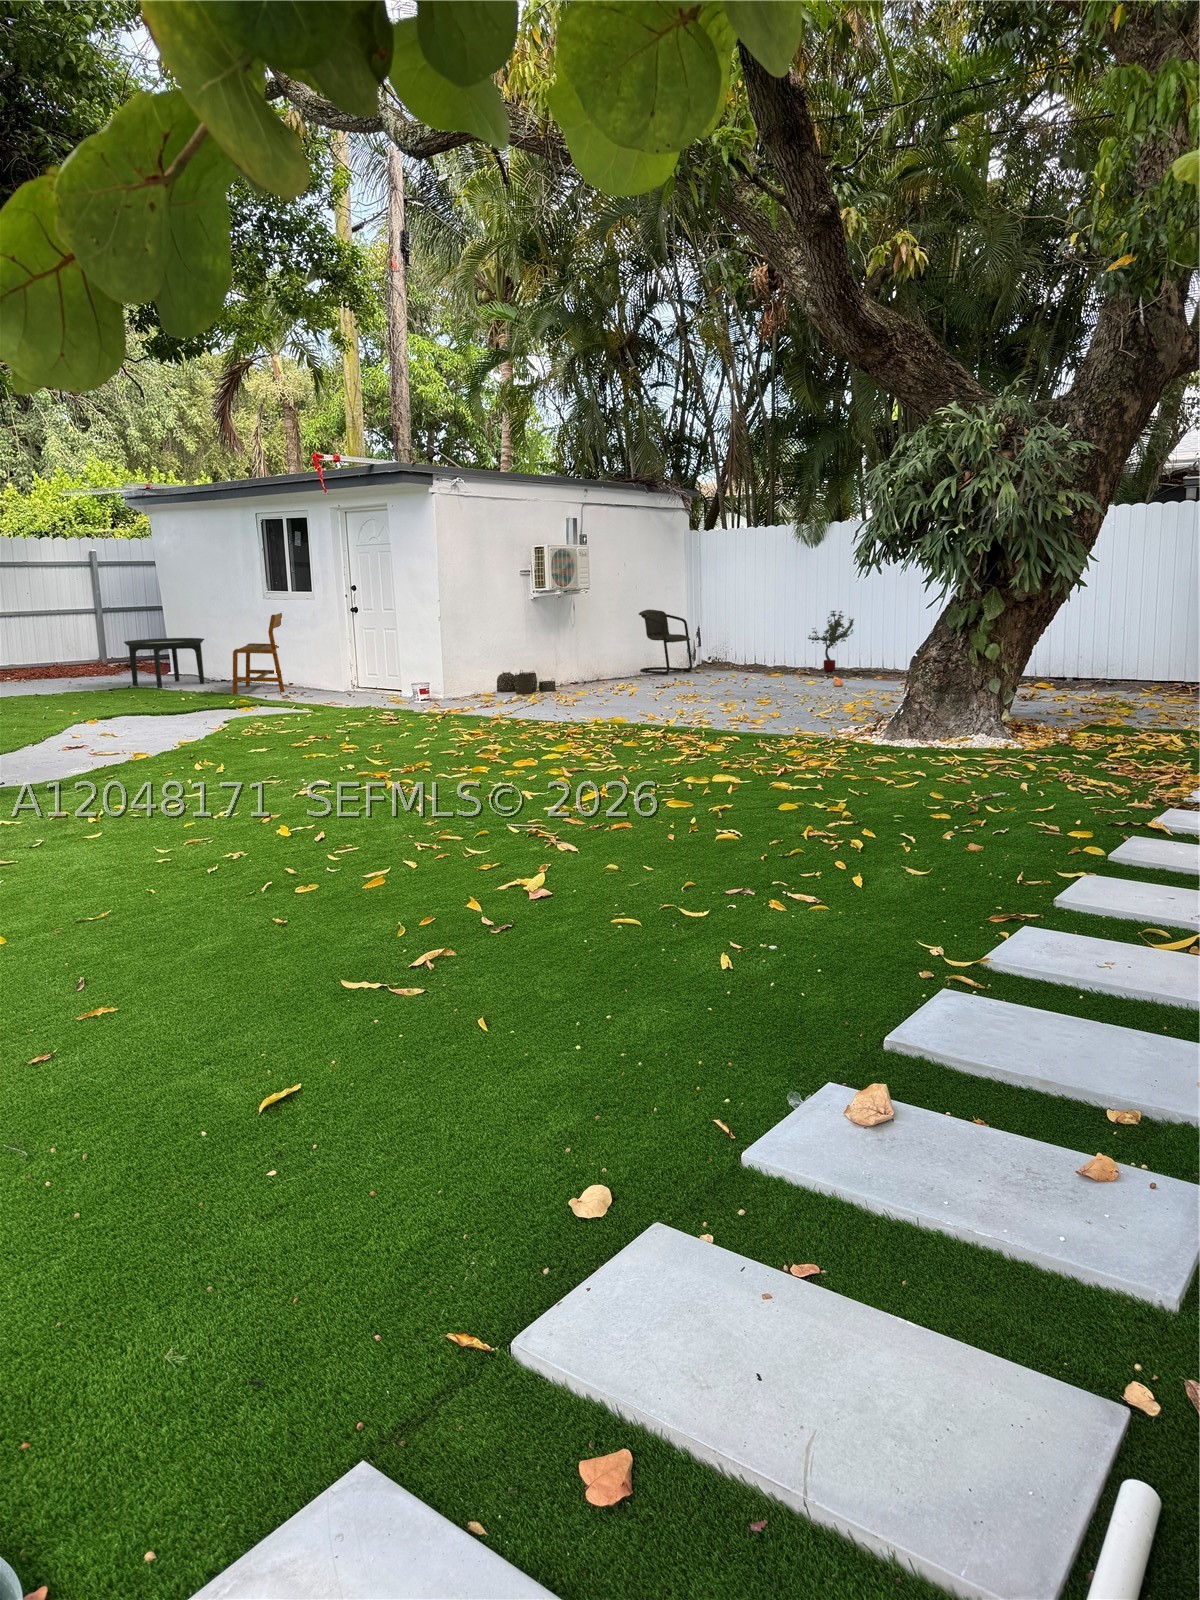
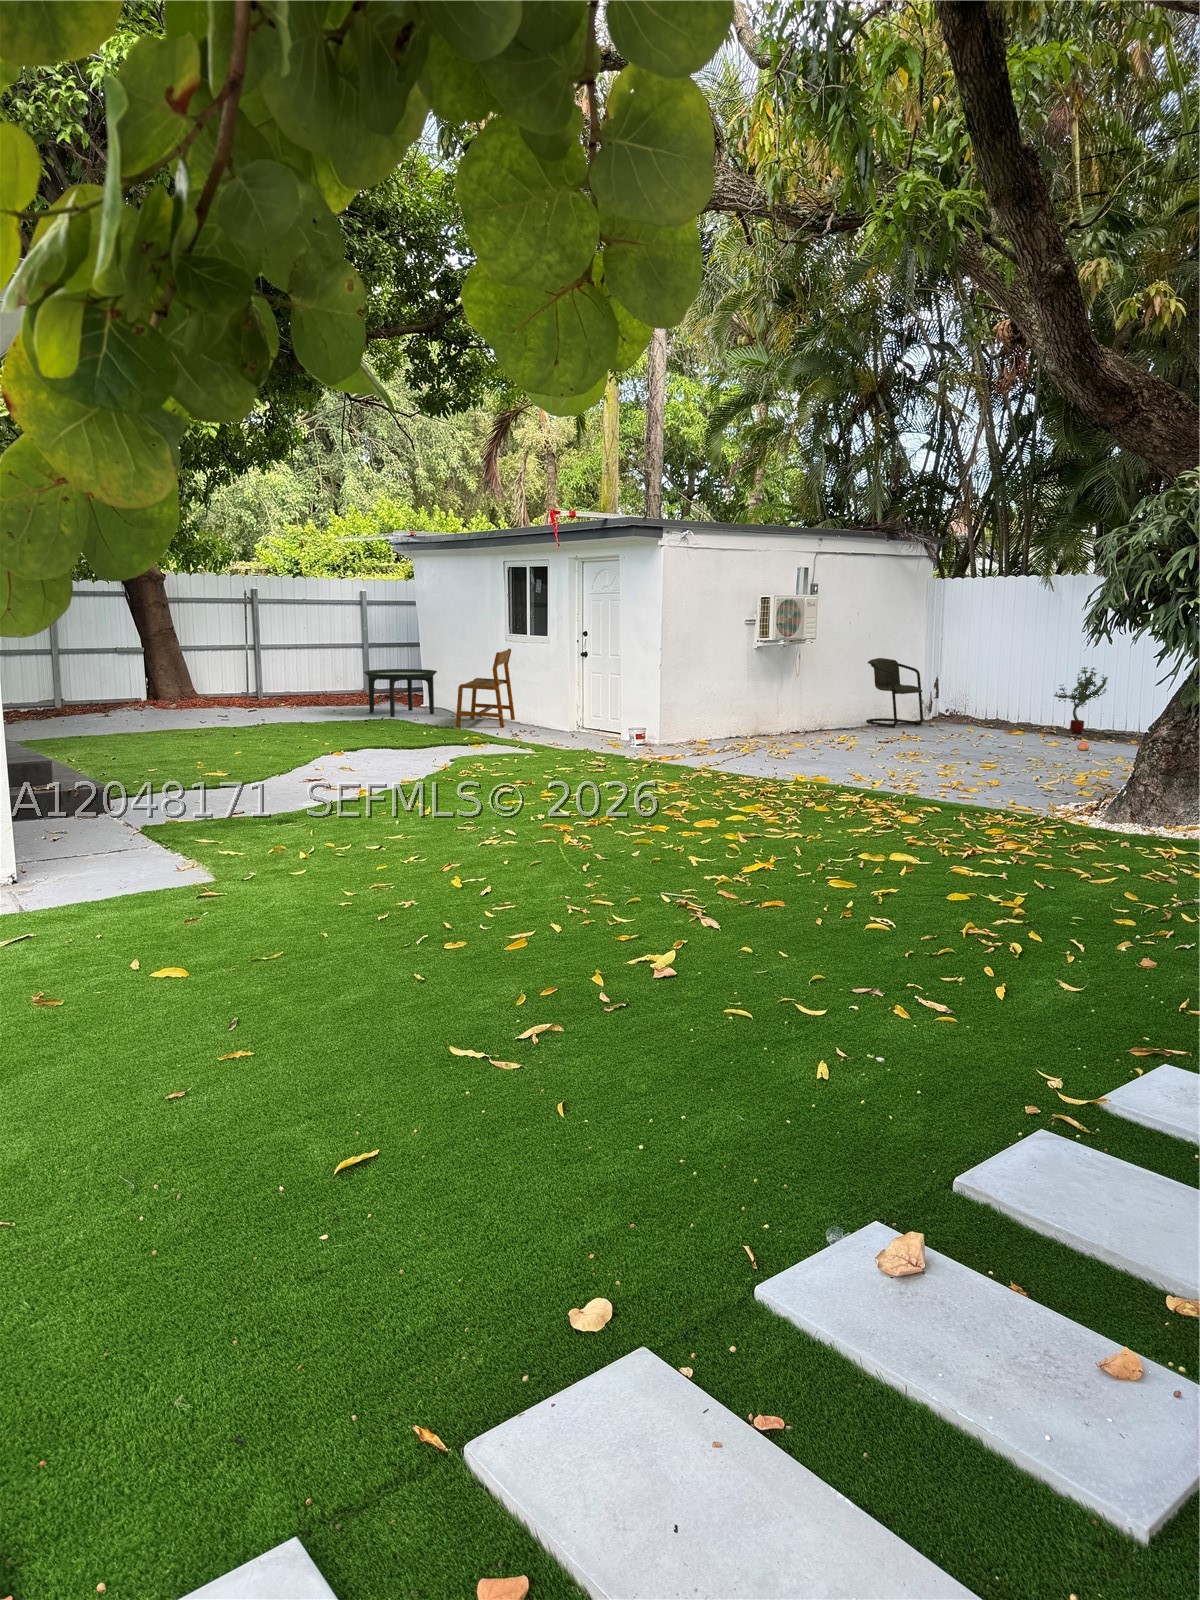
woven basket: present [497,670,556,694] -> none [709,718,770,743]

